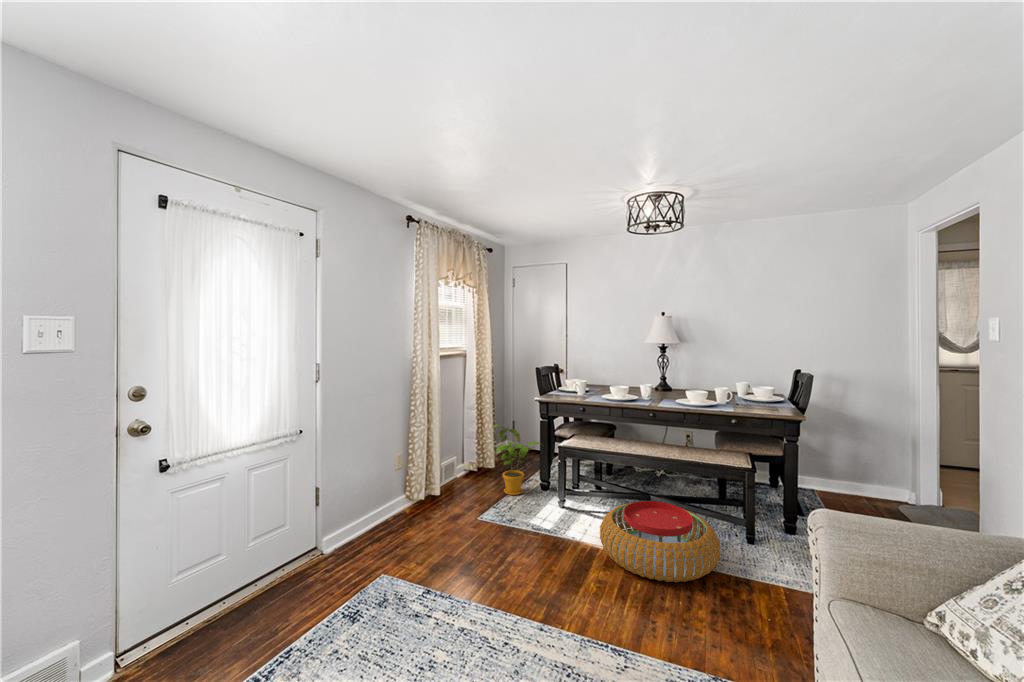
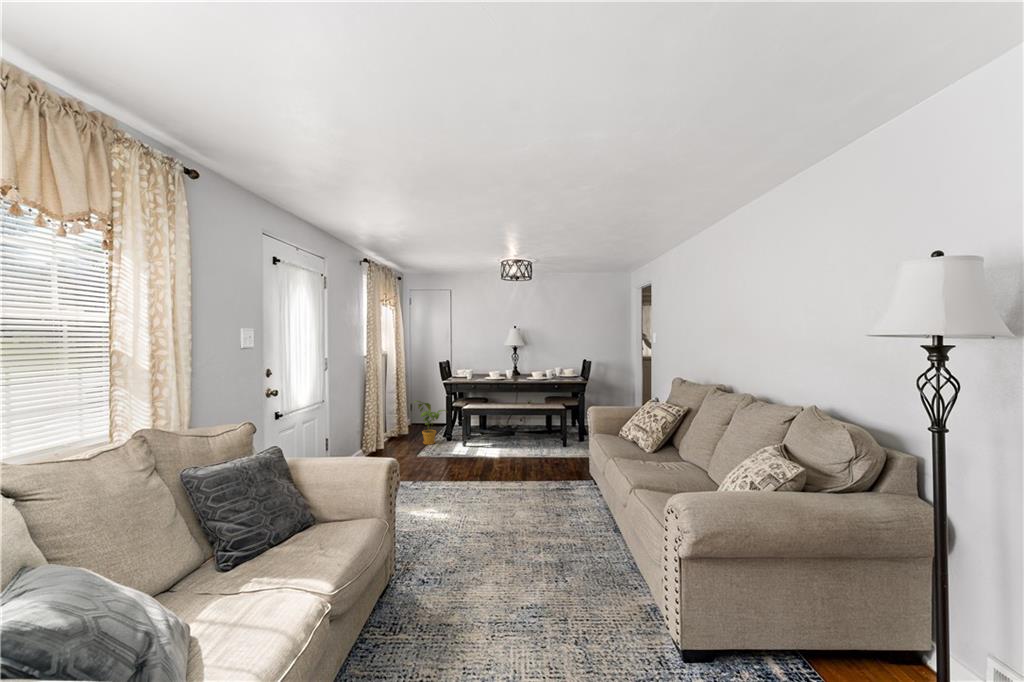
pouf: present [600,501,721,582] -> none [494,431,553,463]

